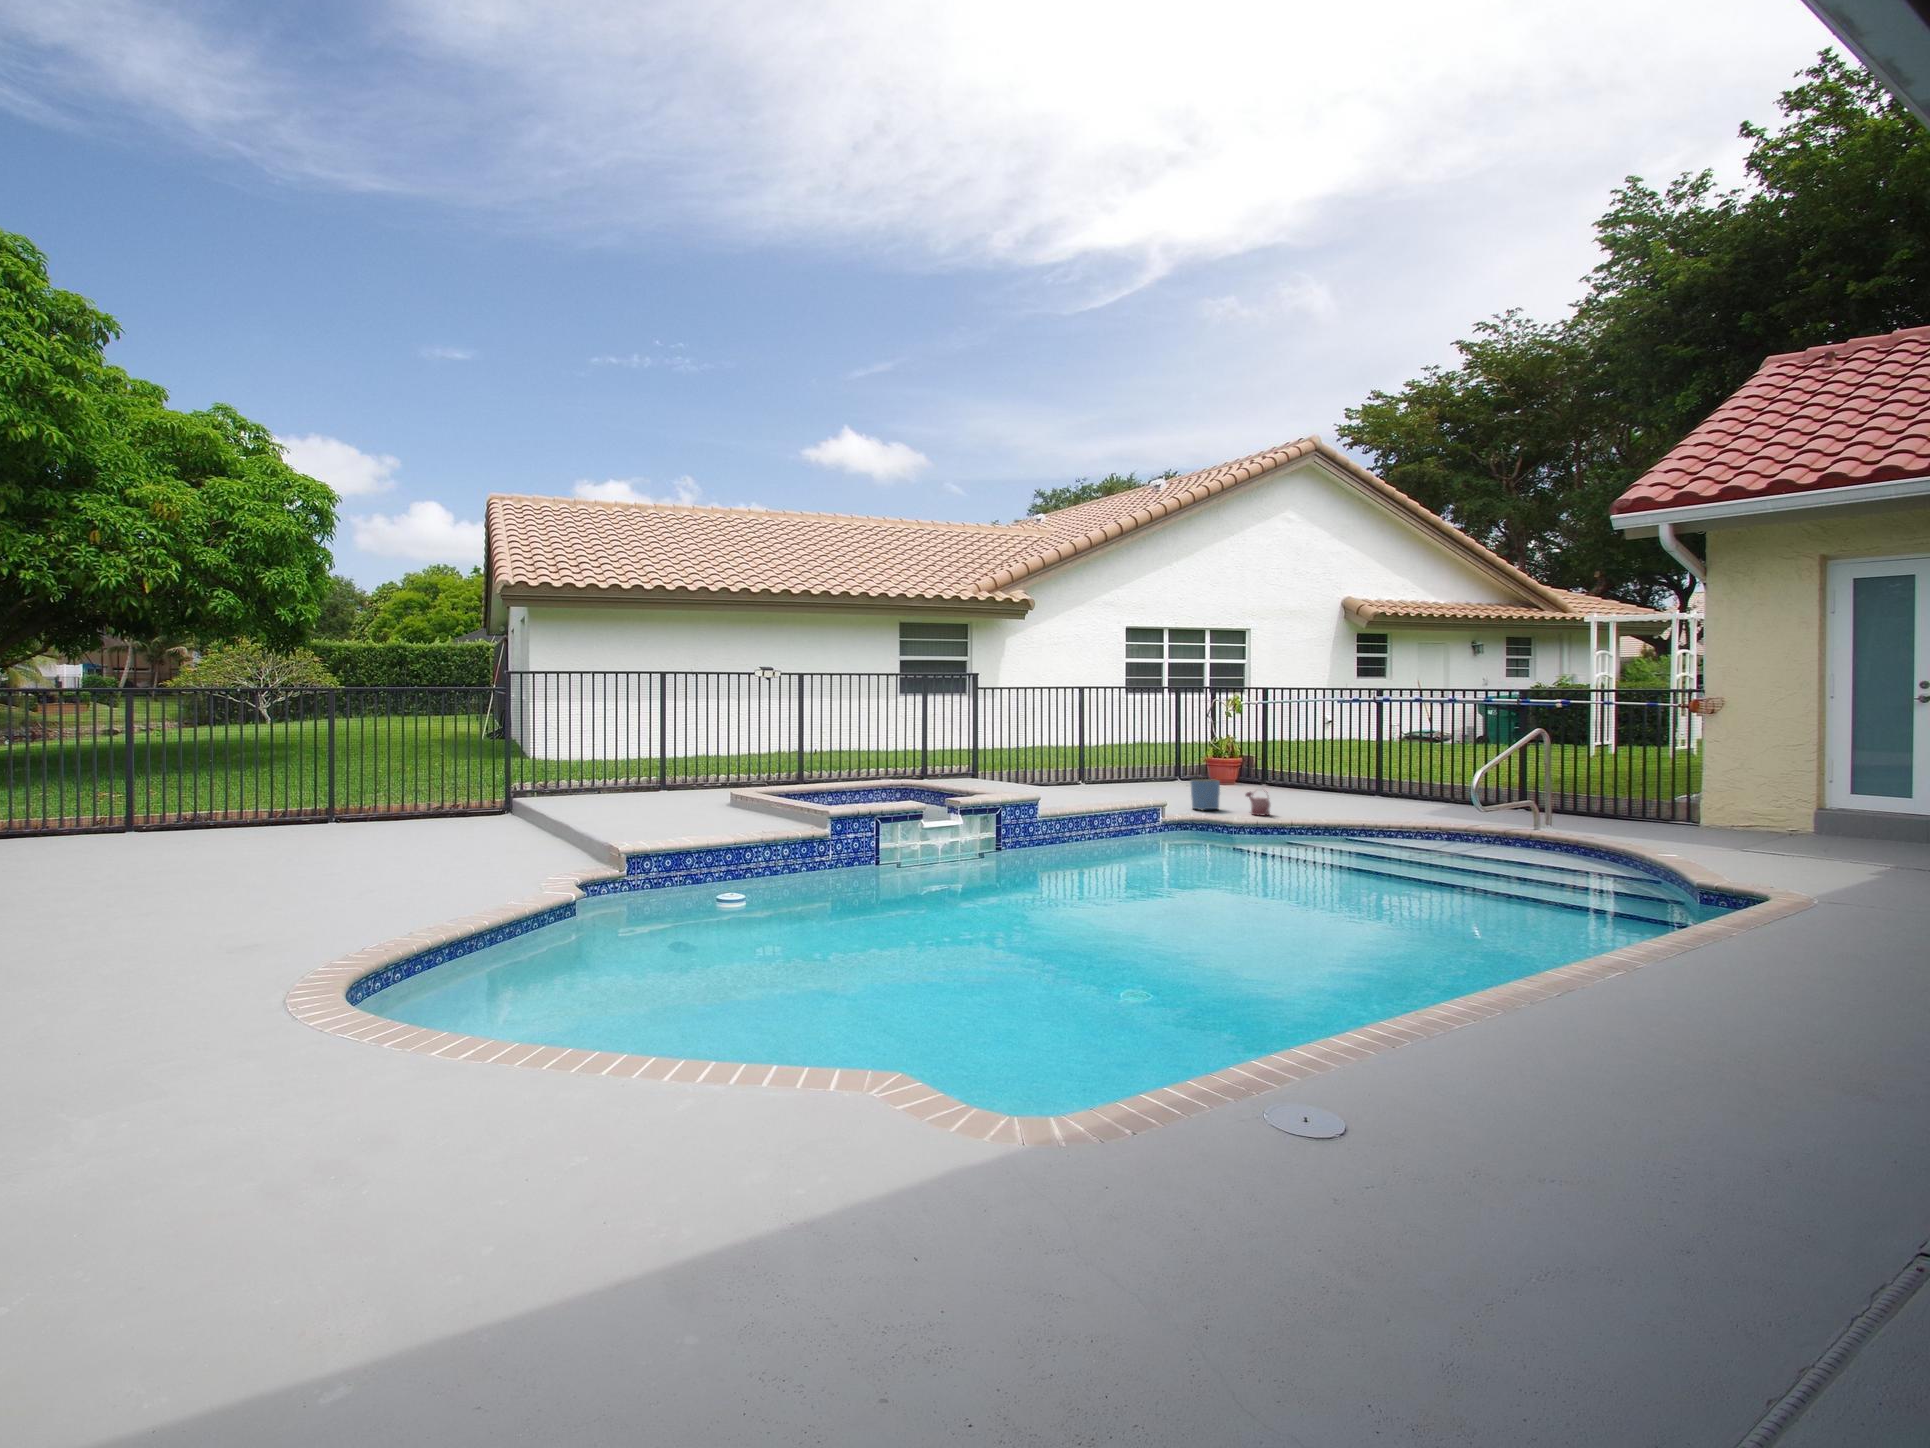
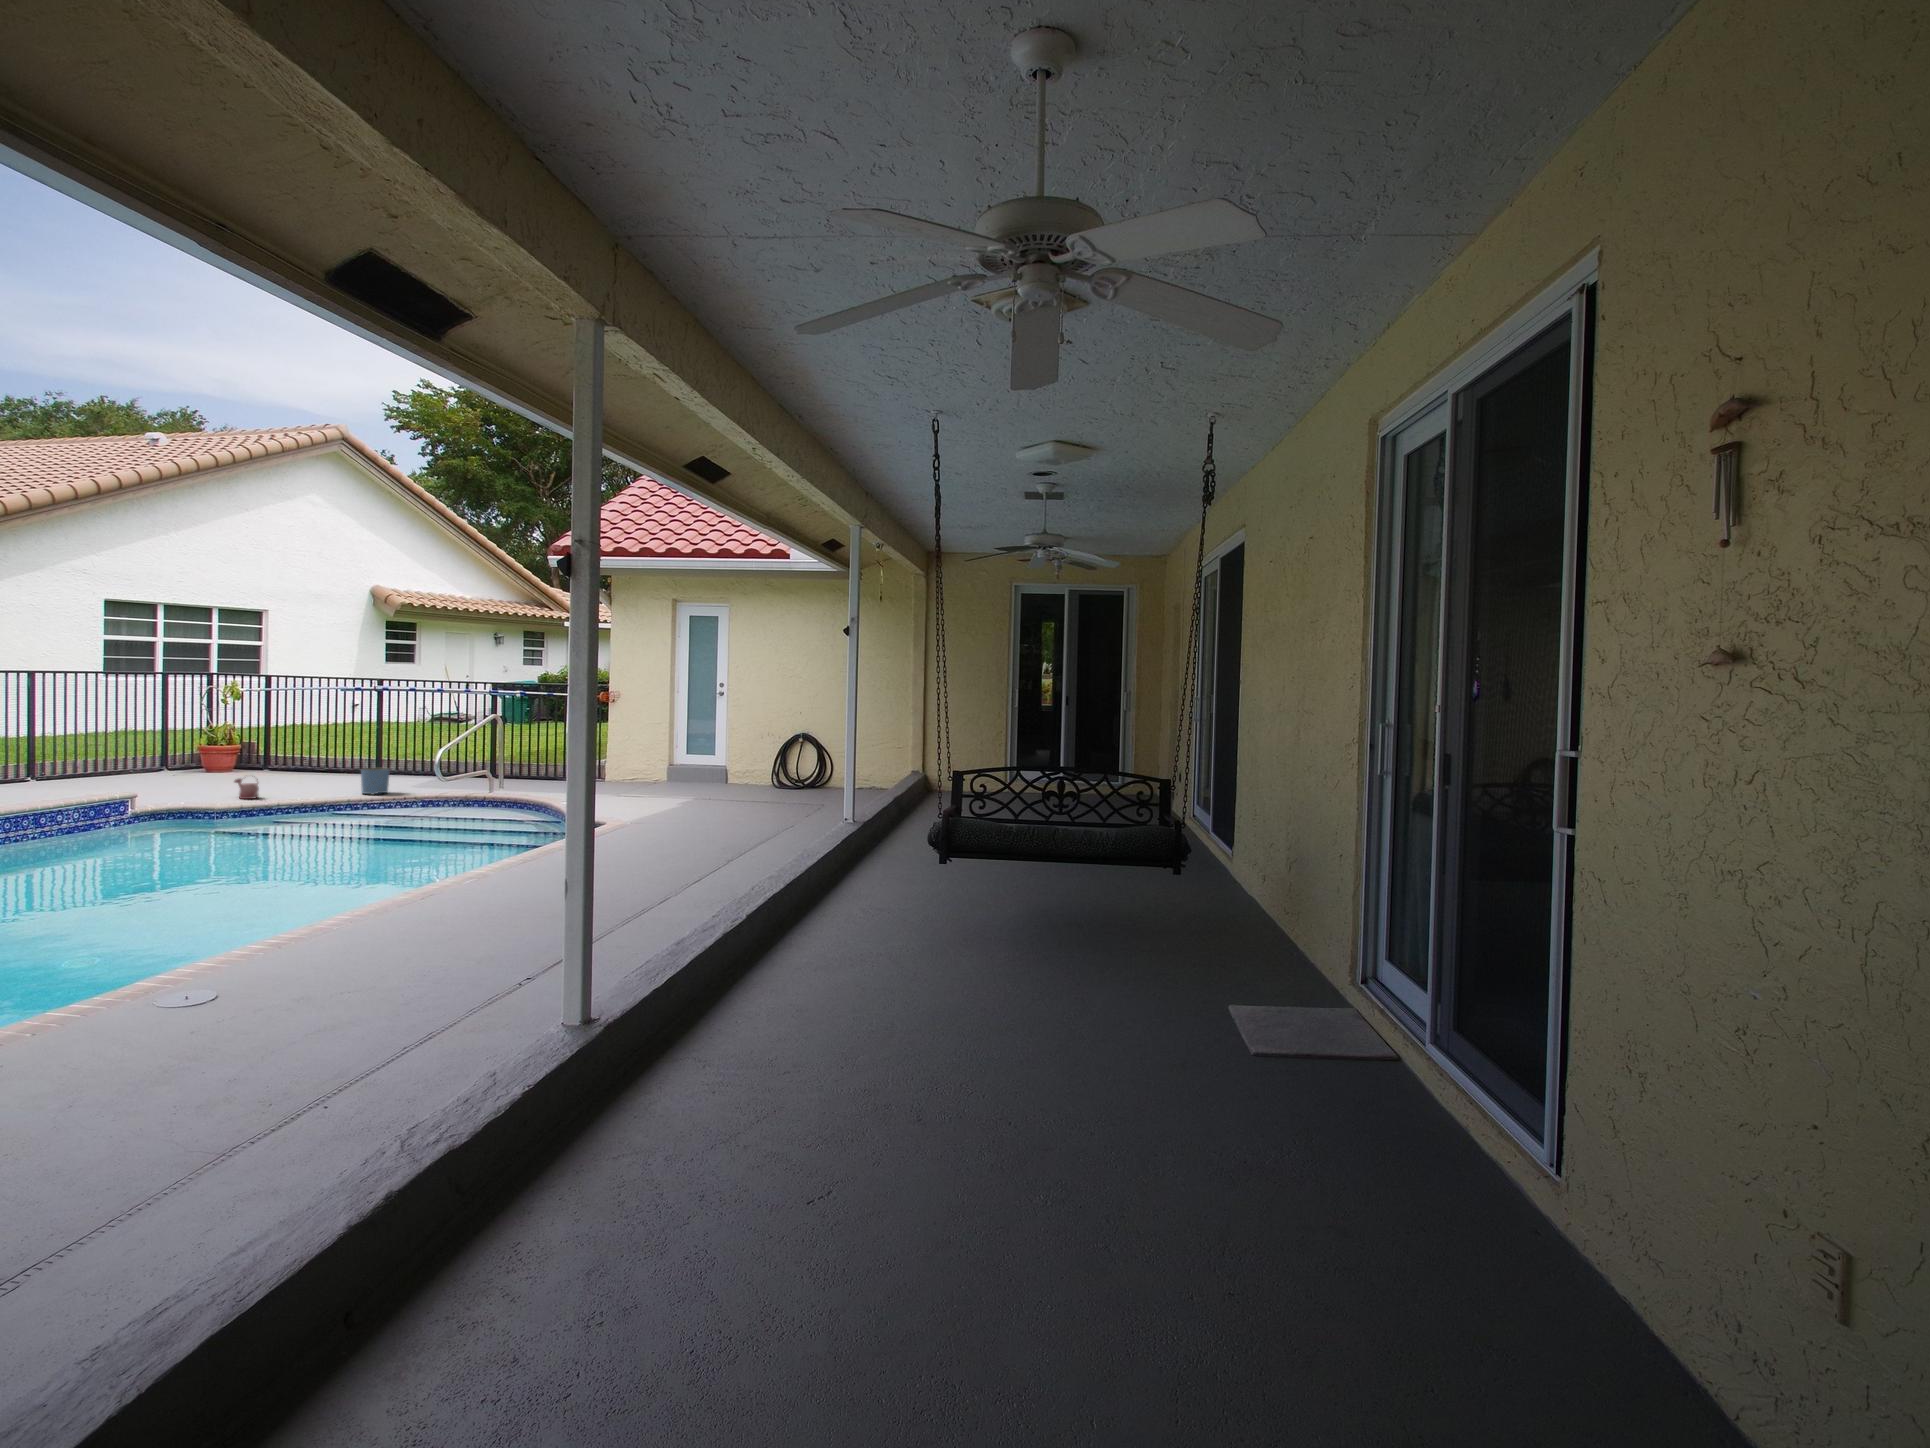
planter: present [1191,779,1220,810] -> present [361,768,390,795]

